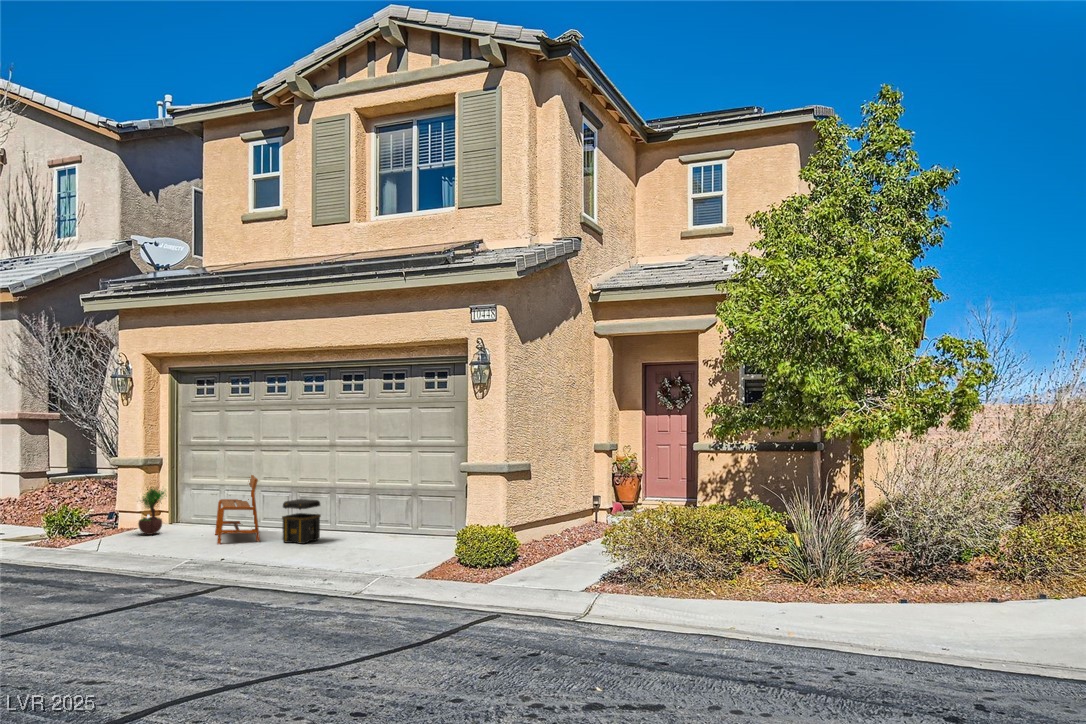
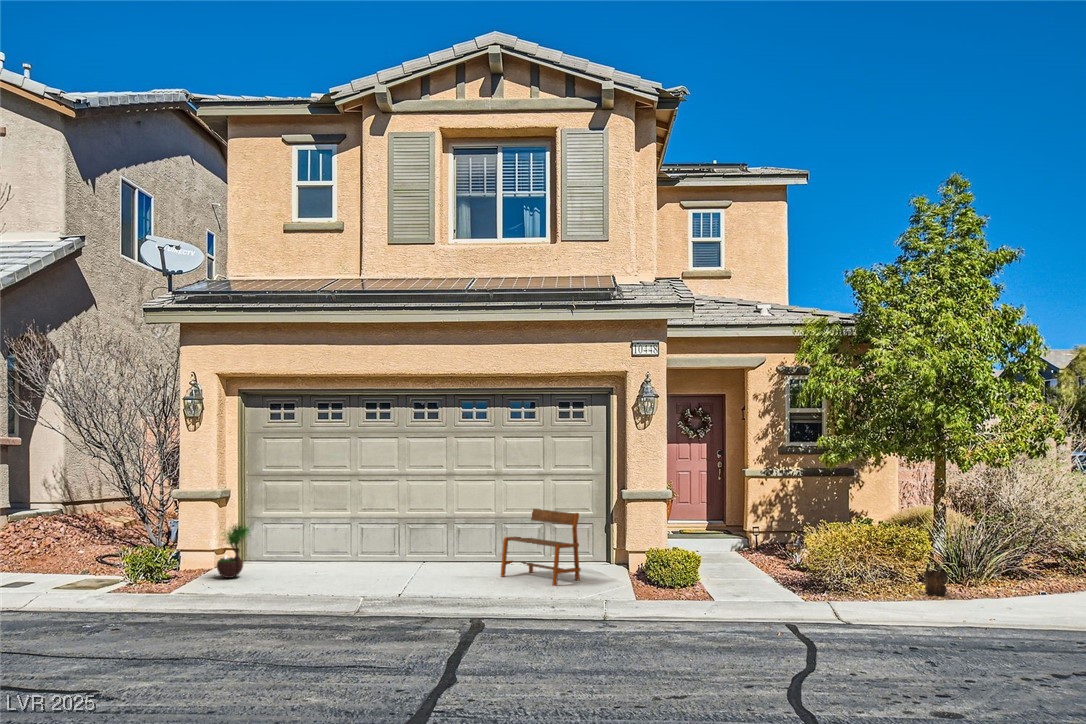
bench: present [215,475,260,544] -> present [501,509,581,586]
toolbox: present [282,499,321,544] -> none [406,531,439,578]
bucket: none [744,546,782,591] -> present [924,563,948,596]

